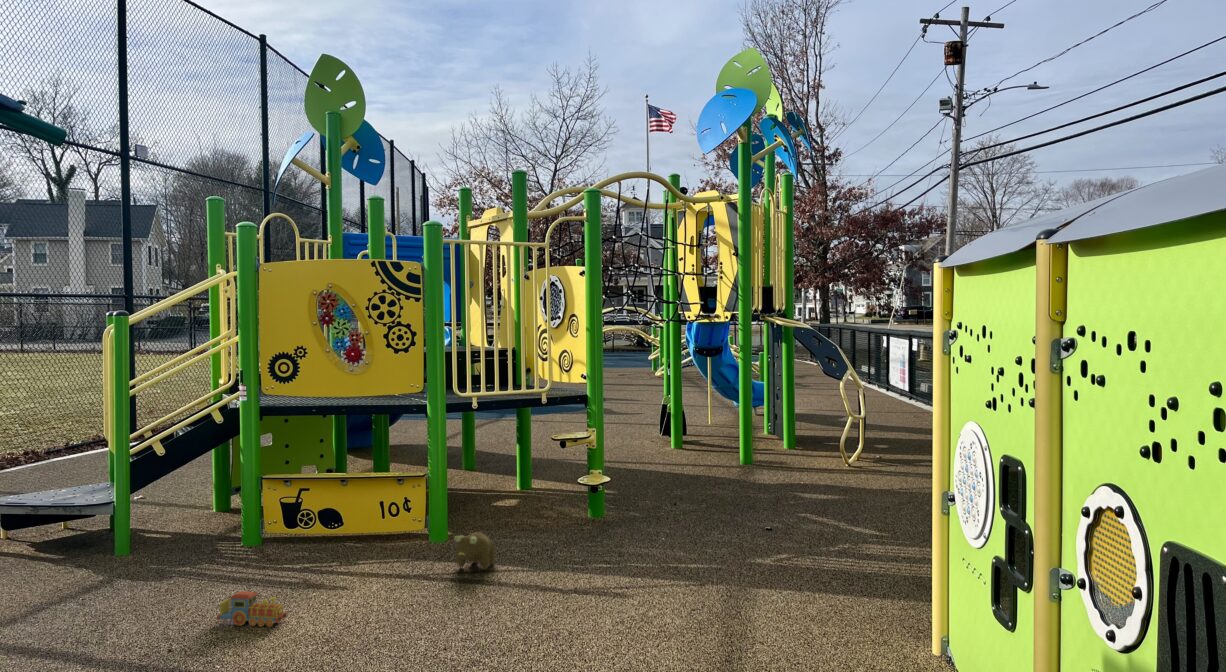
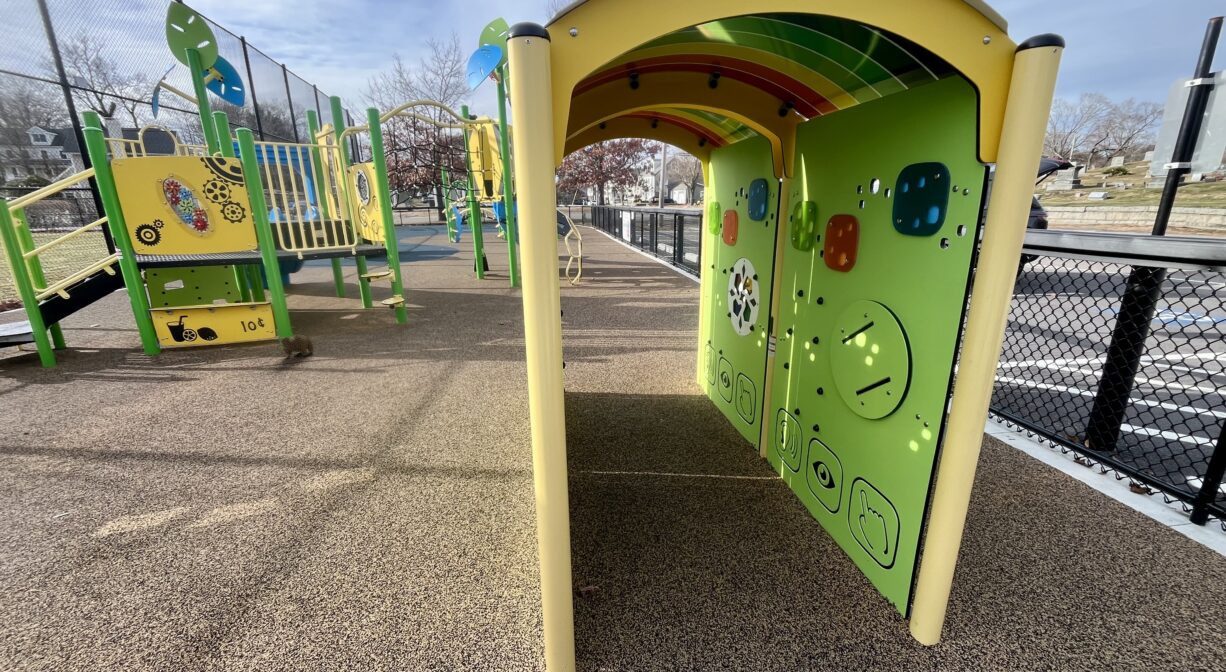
toy train: present [217,591,287,627] -> none [83,383,140,405]

